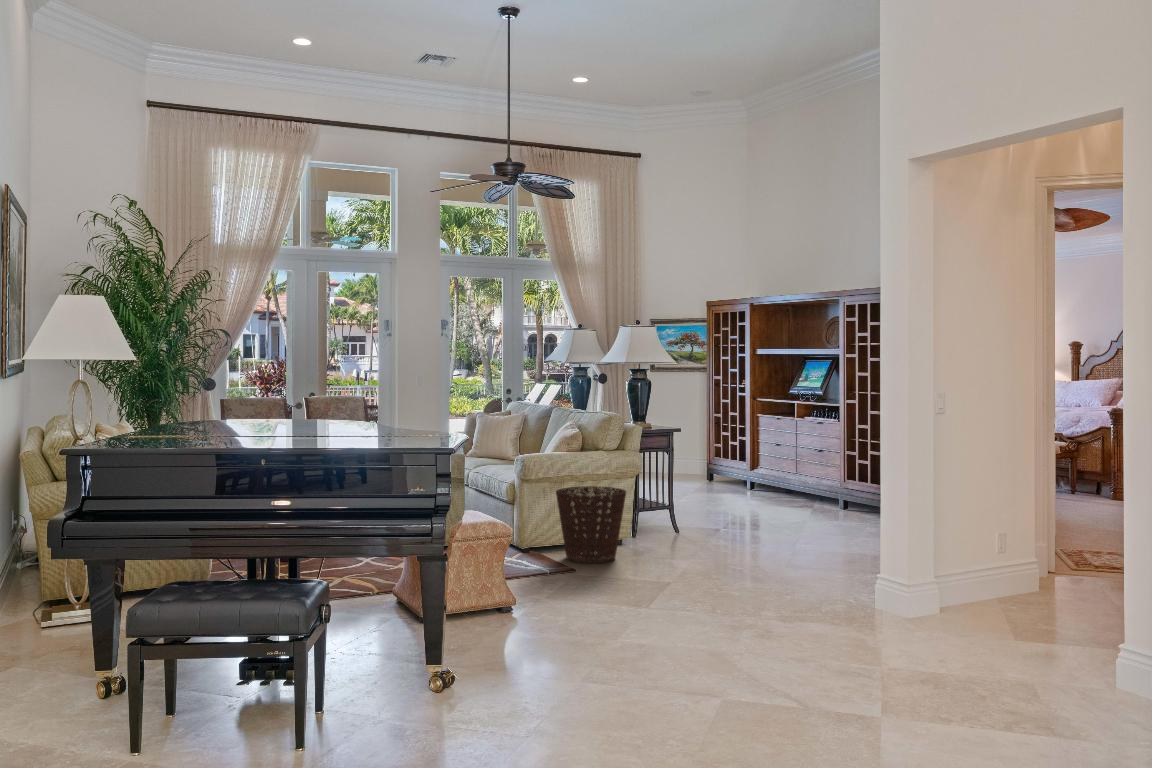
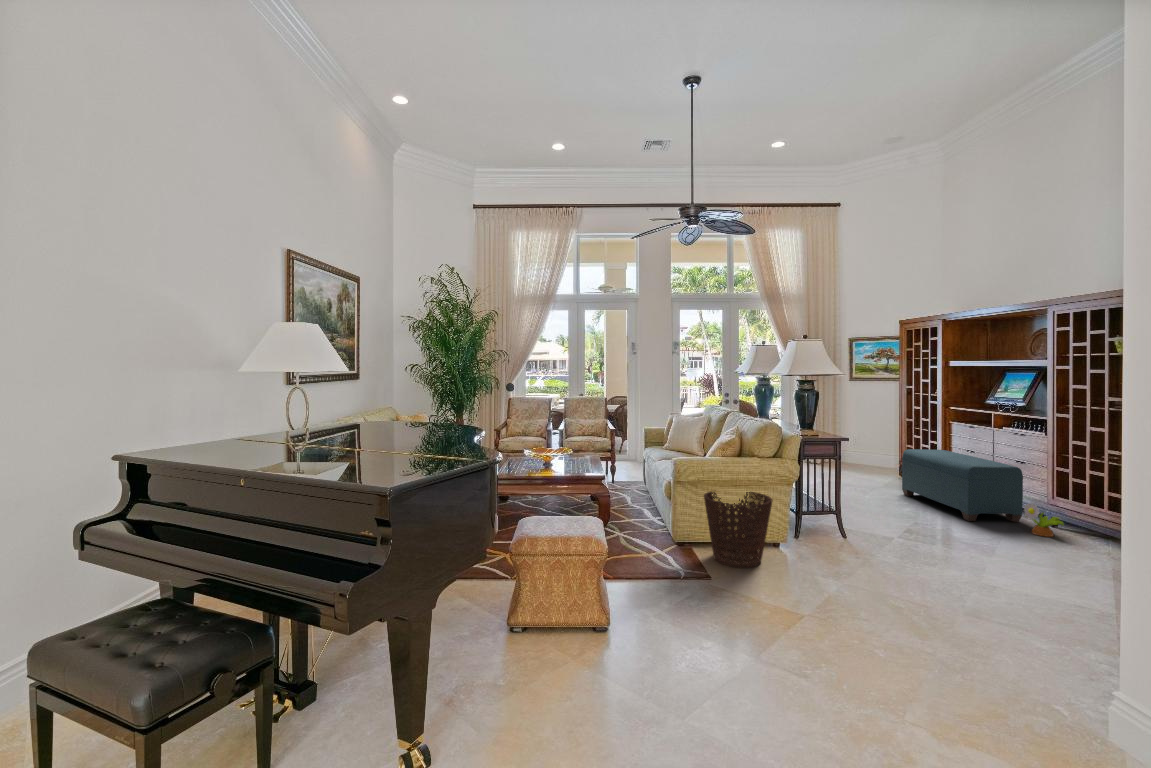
bench: none [715,445,822,511] -> present [902,449,1023,522]
decorative plant: none [823,485,854,517] -> present [1024,503,1064,537]

